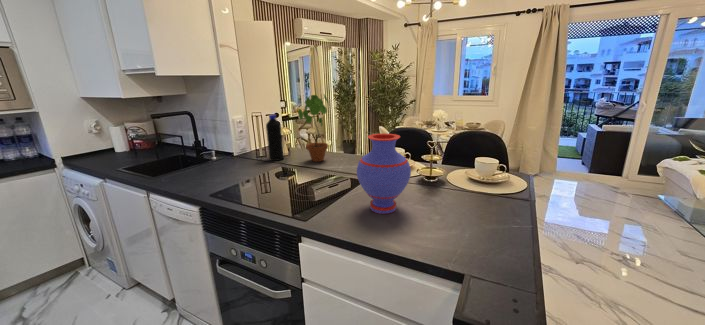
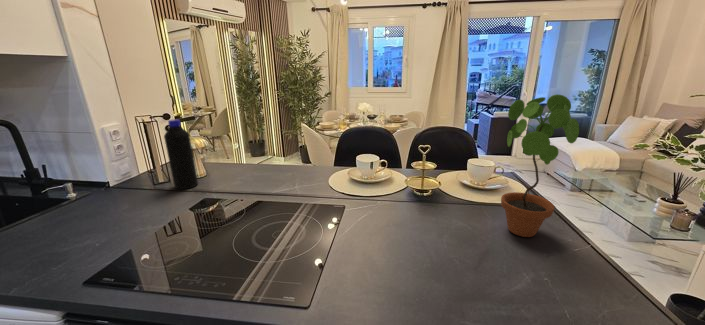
potted plant: present [298,94,328,162] -> present [501,94,579,237]
vase: present [357,133,411,214] -> none [358,147,439,266]

